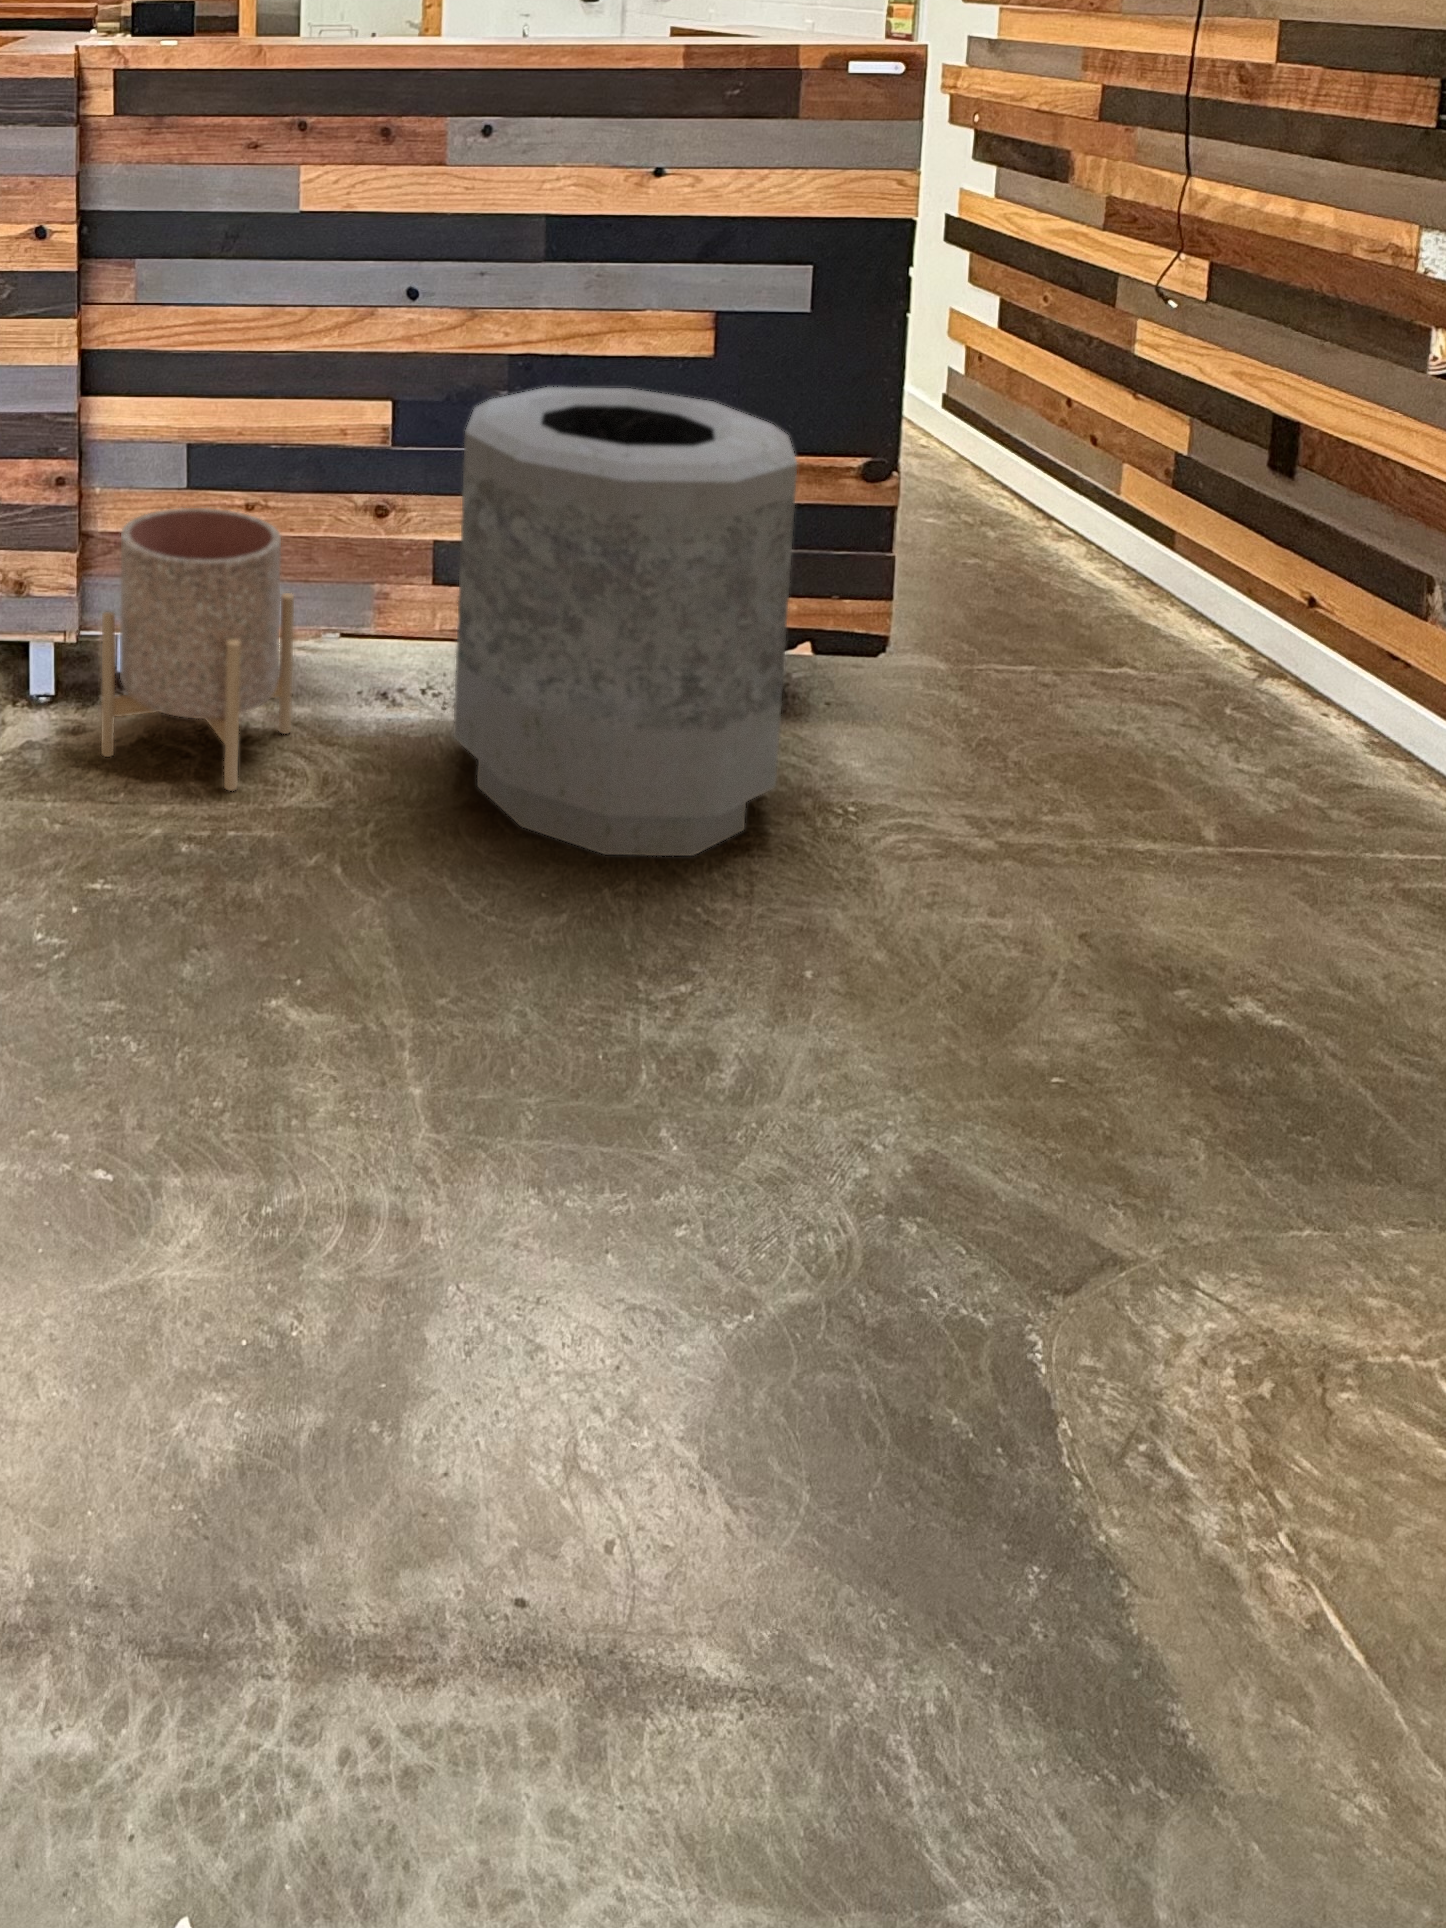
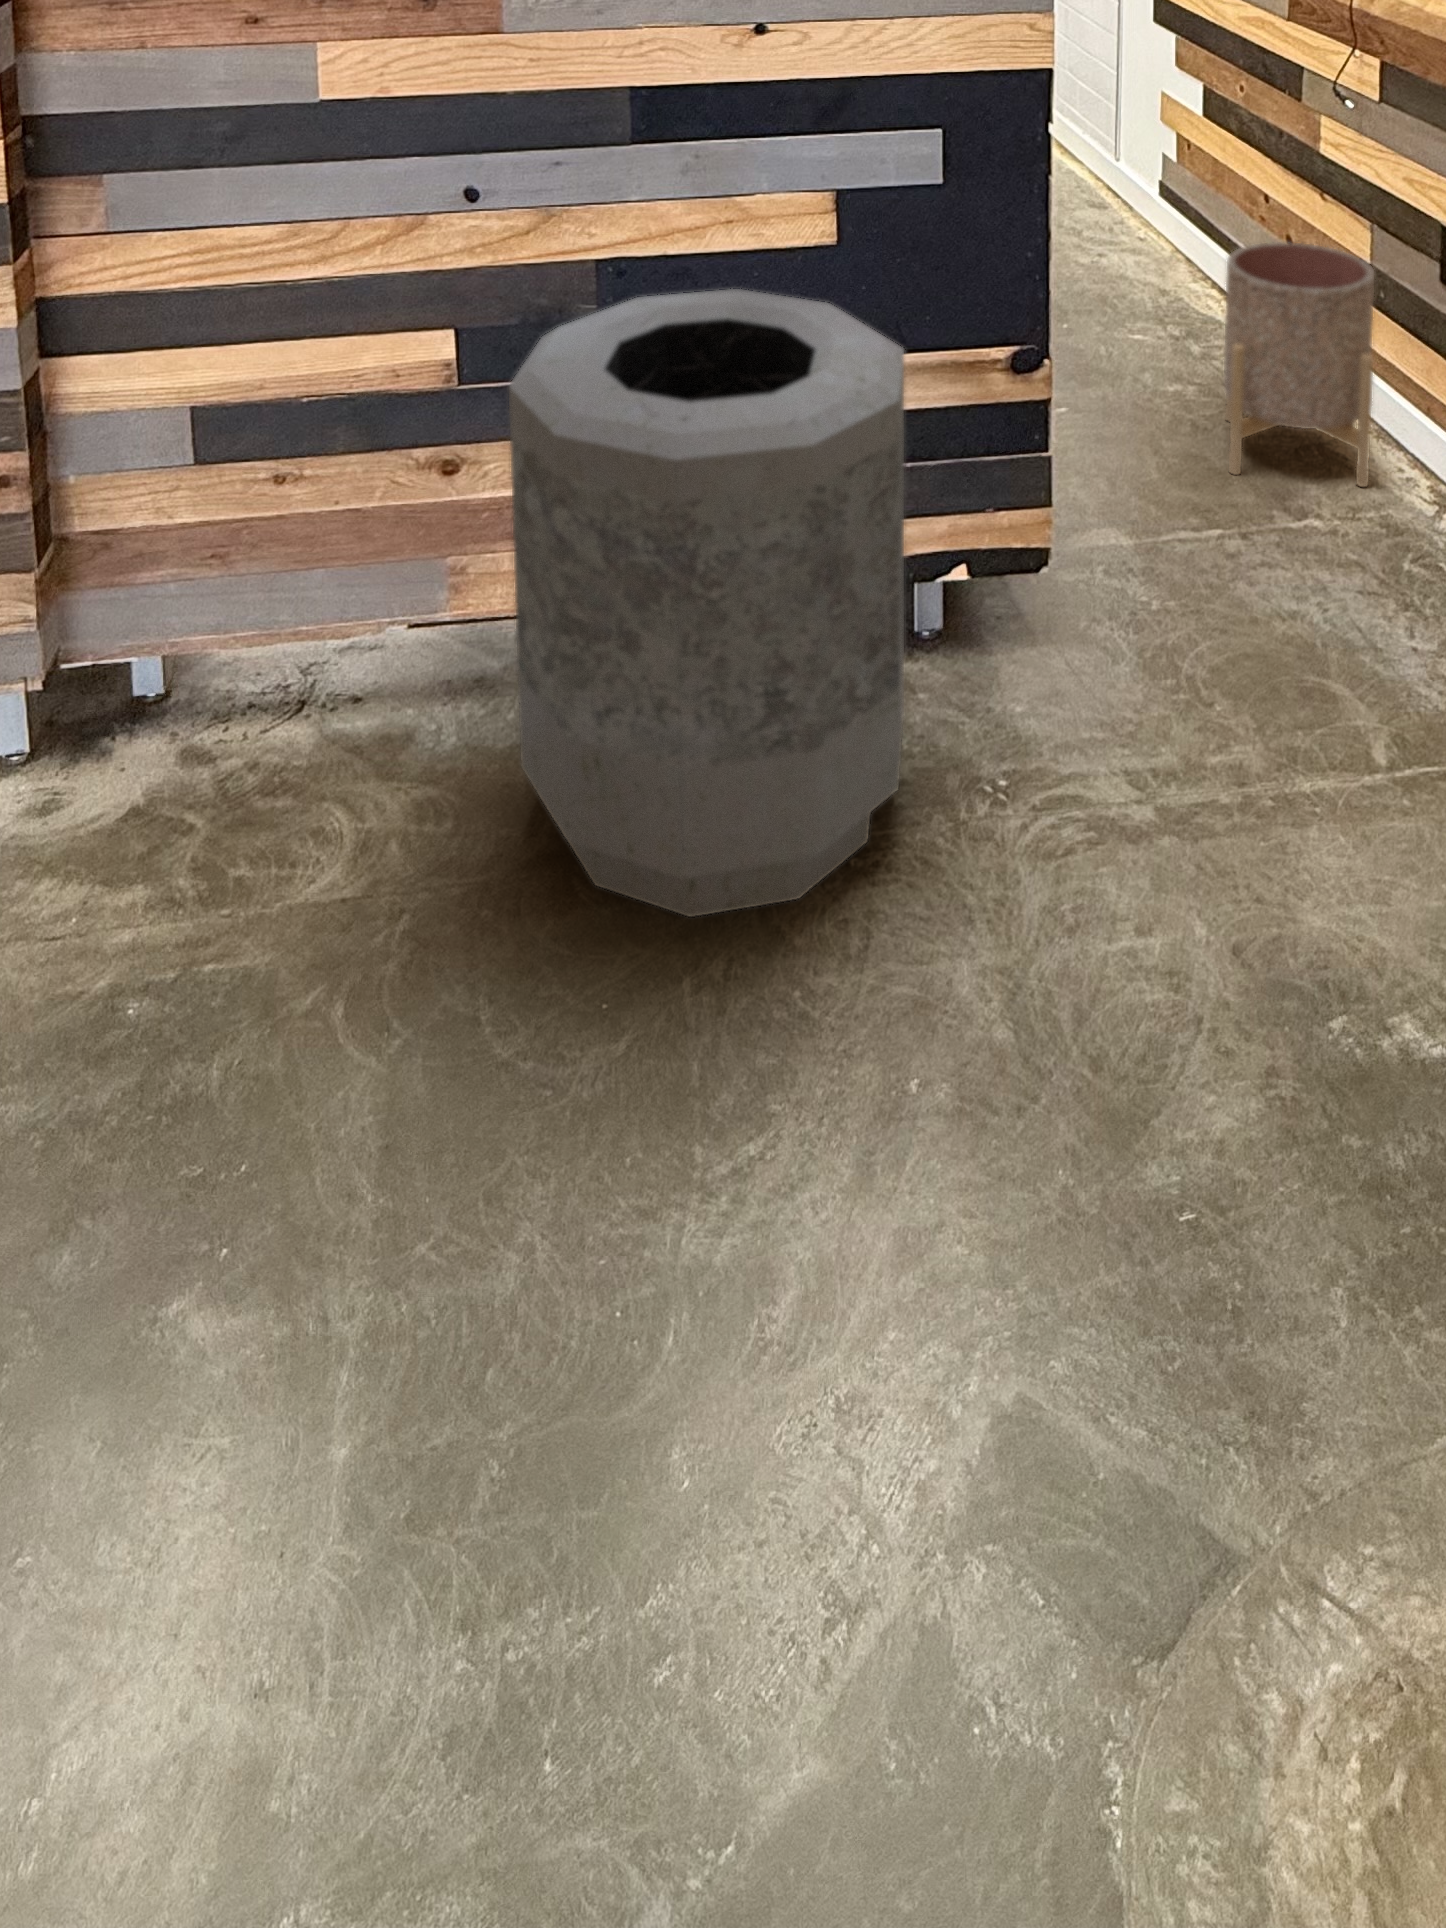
planter: present [101,508,294,791] -> present [1224,242,1374,487]

